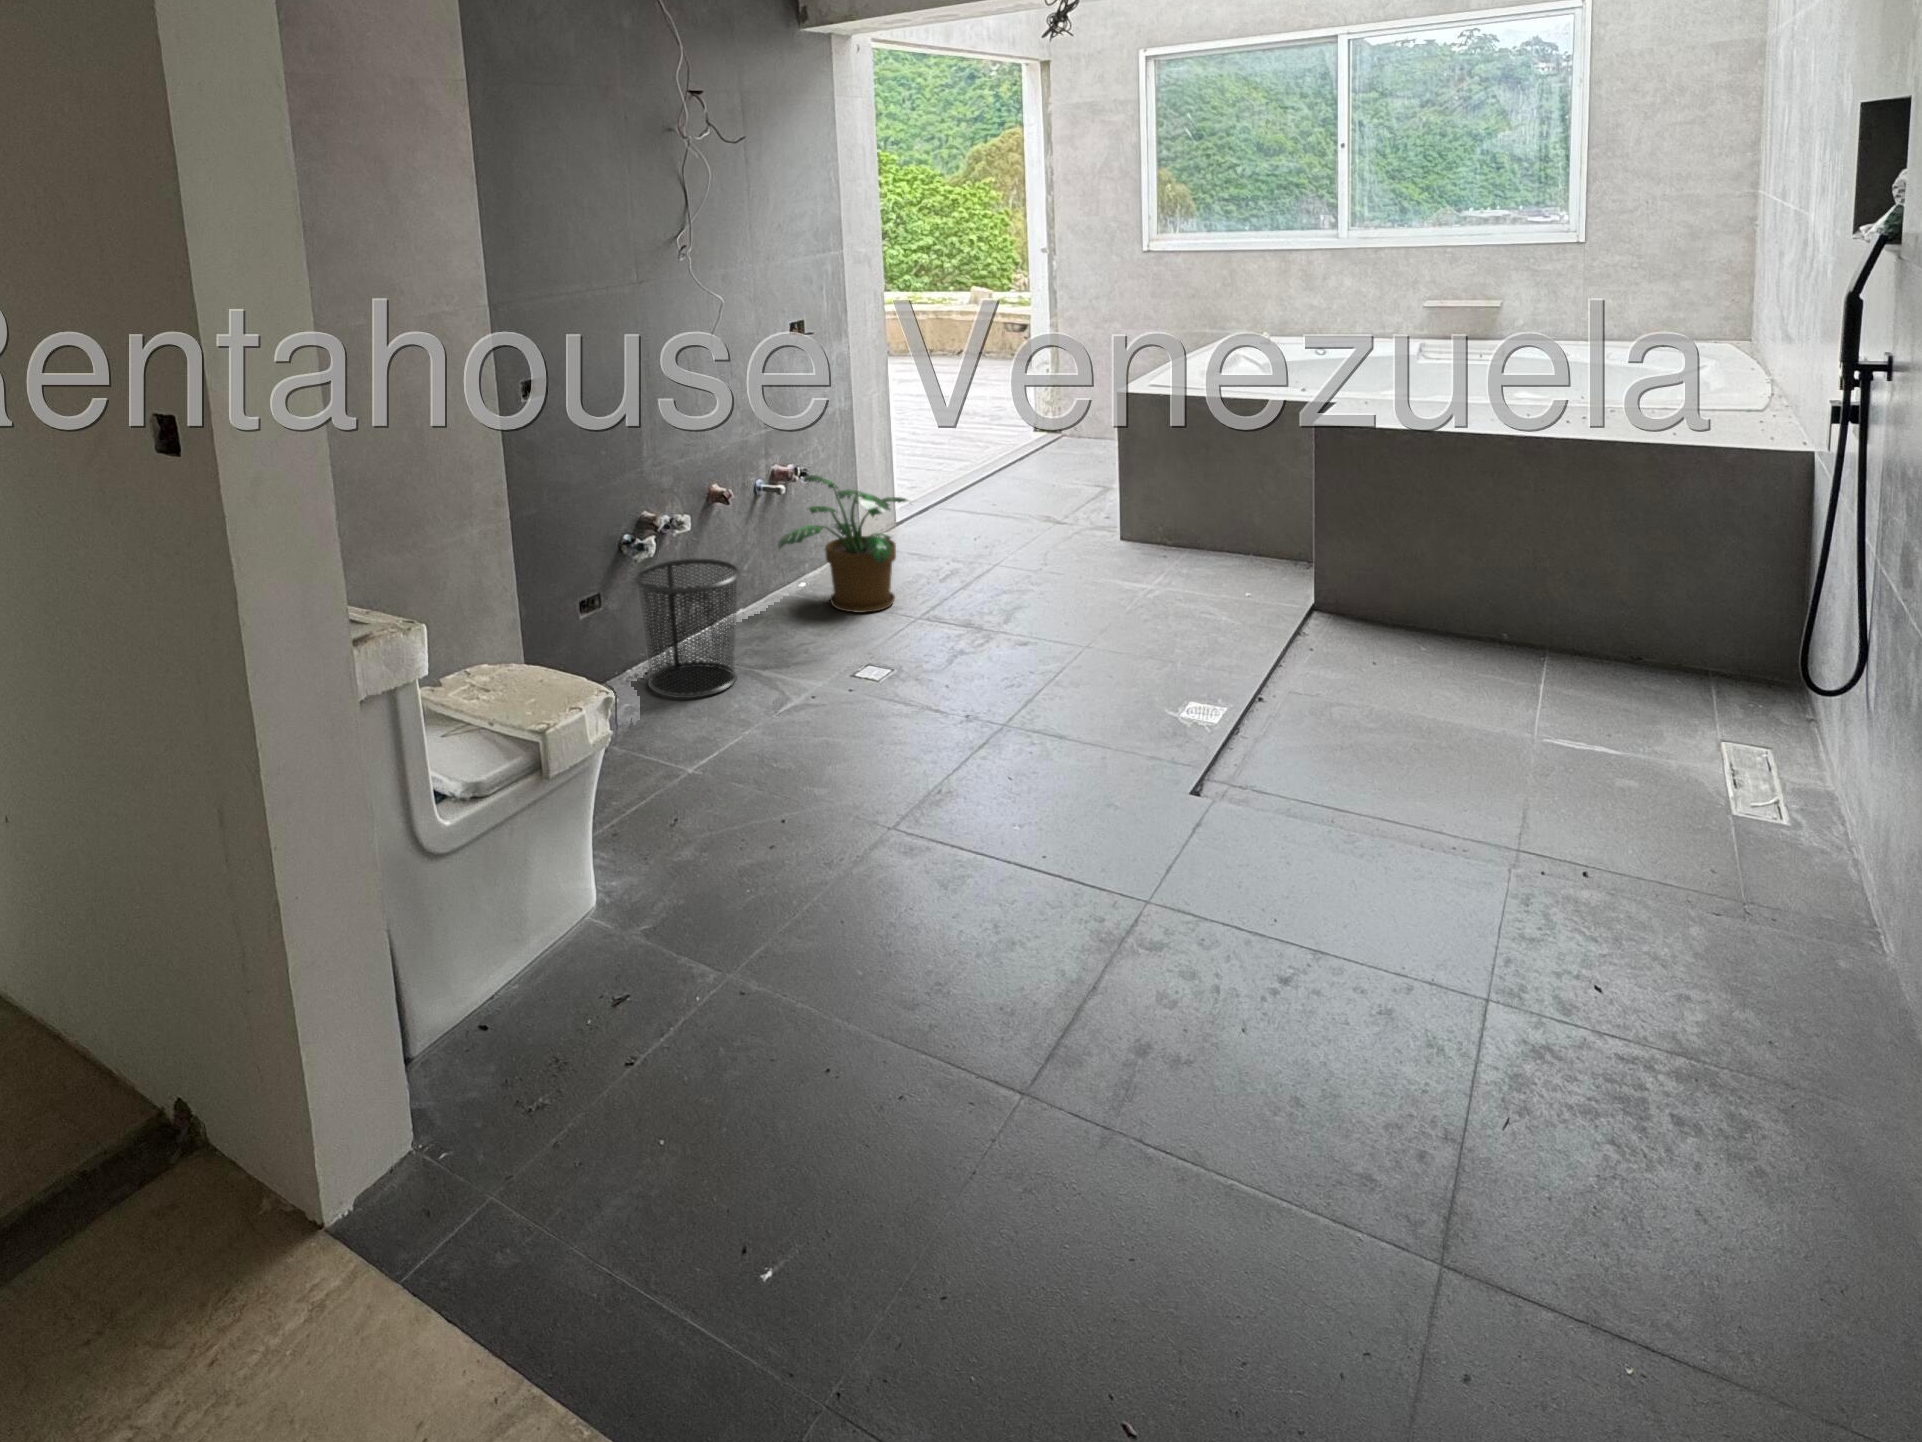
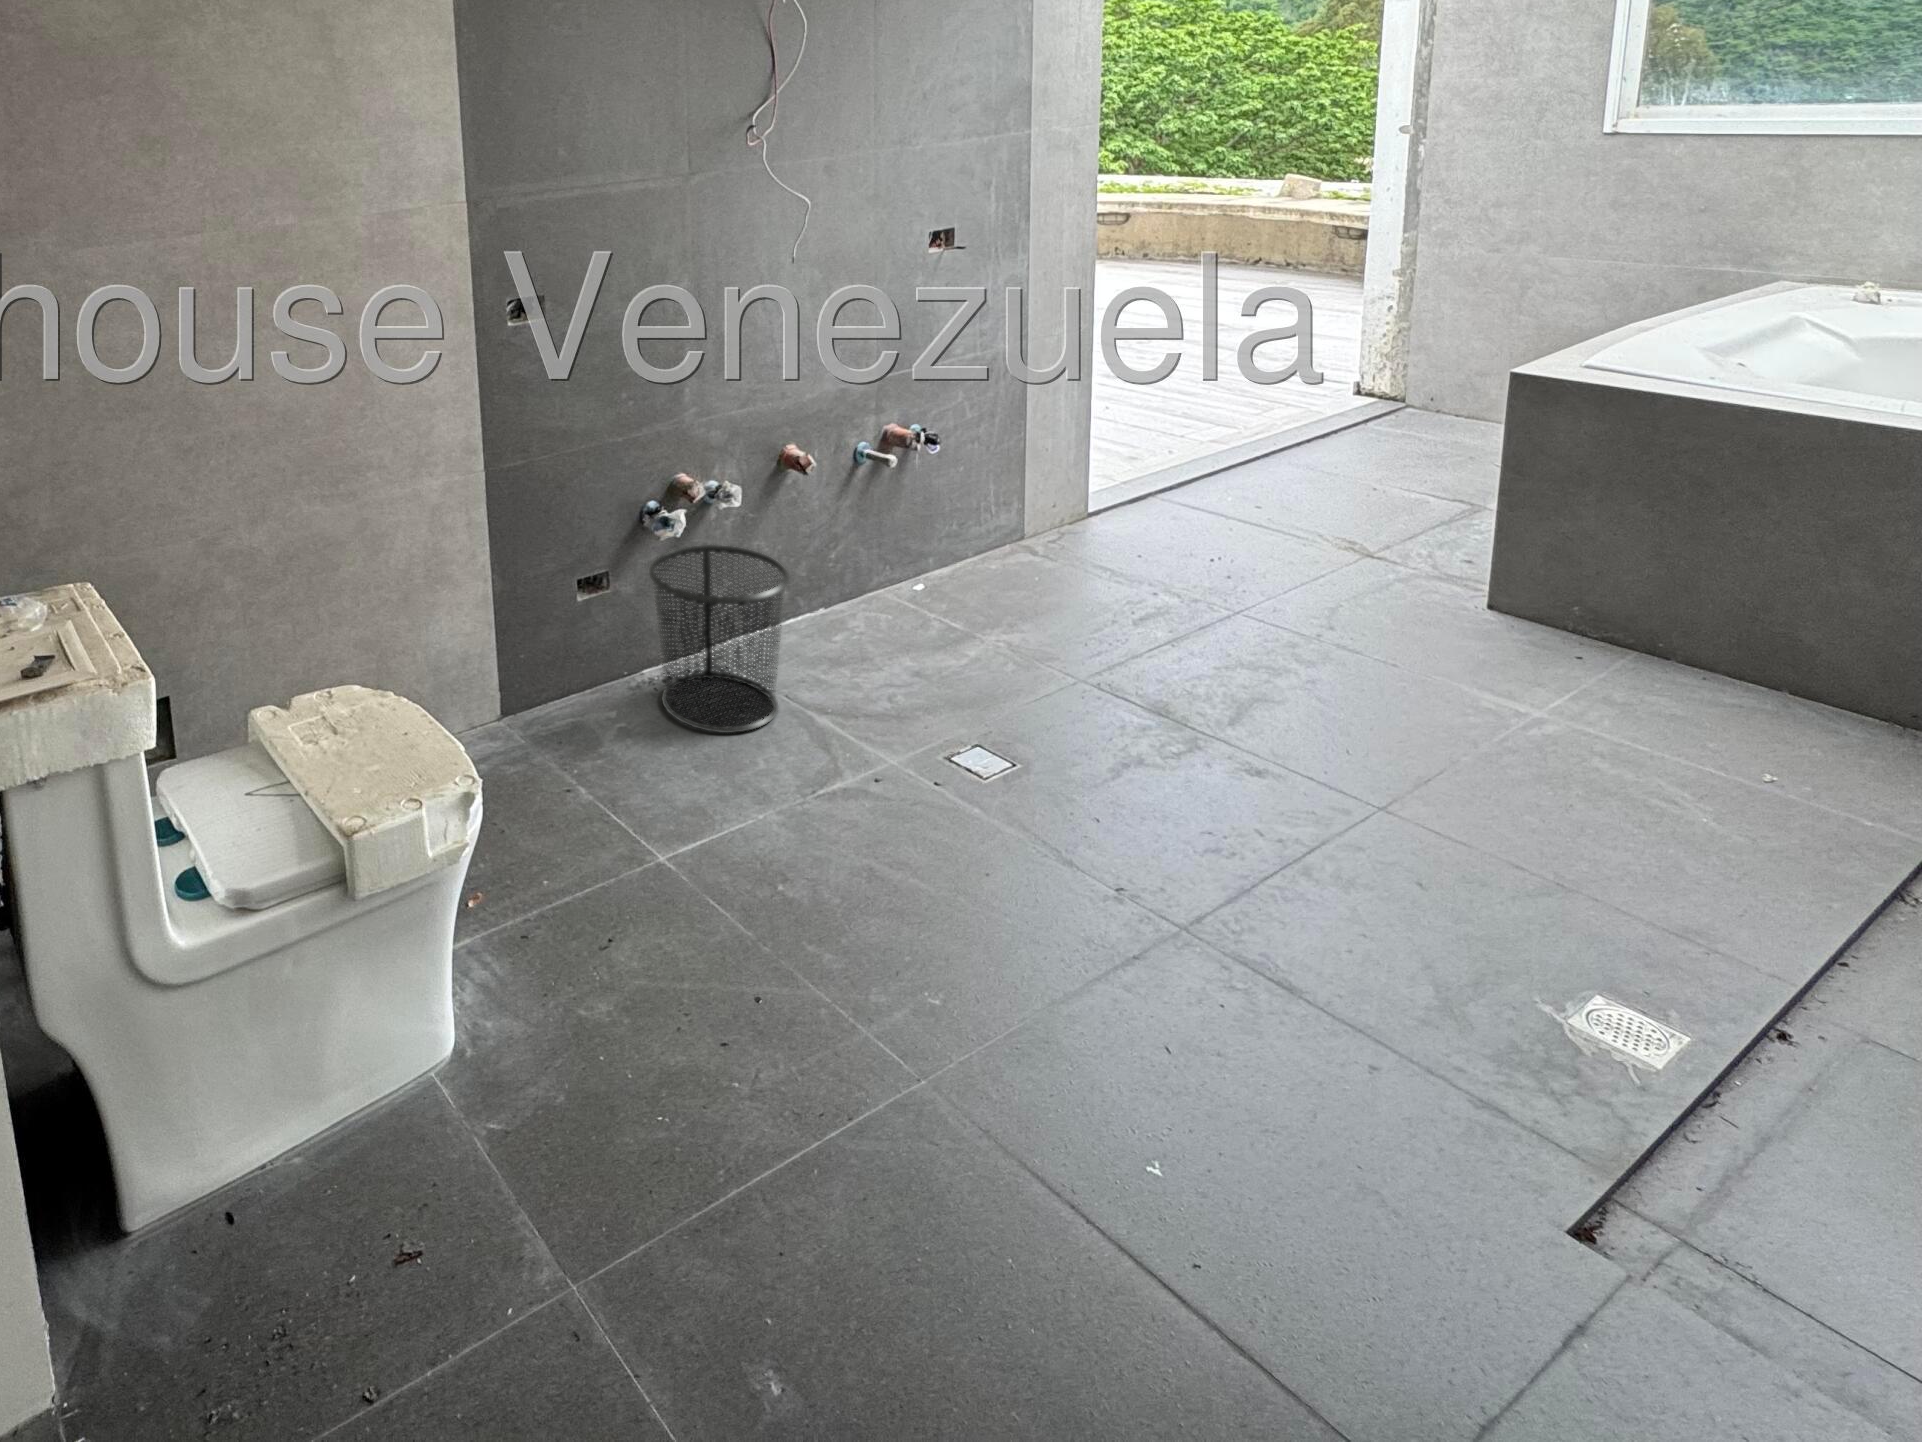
potted plant: present [778,475,907,613] -> none [881,444,1088,647]

